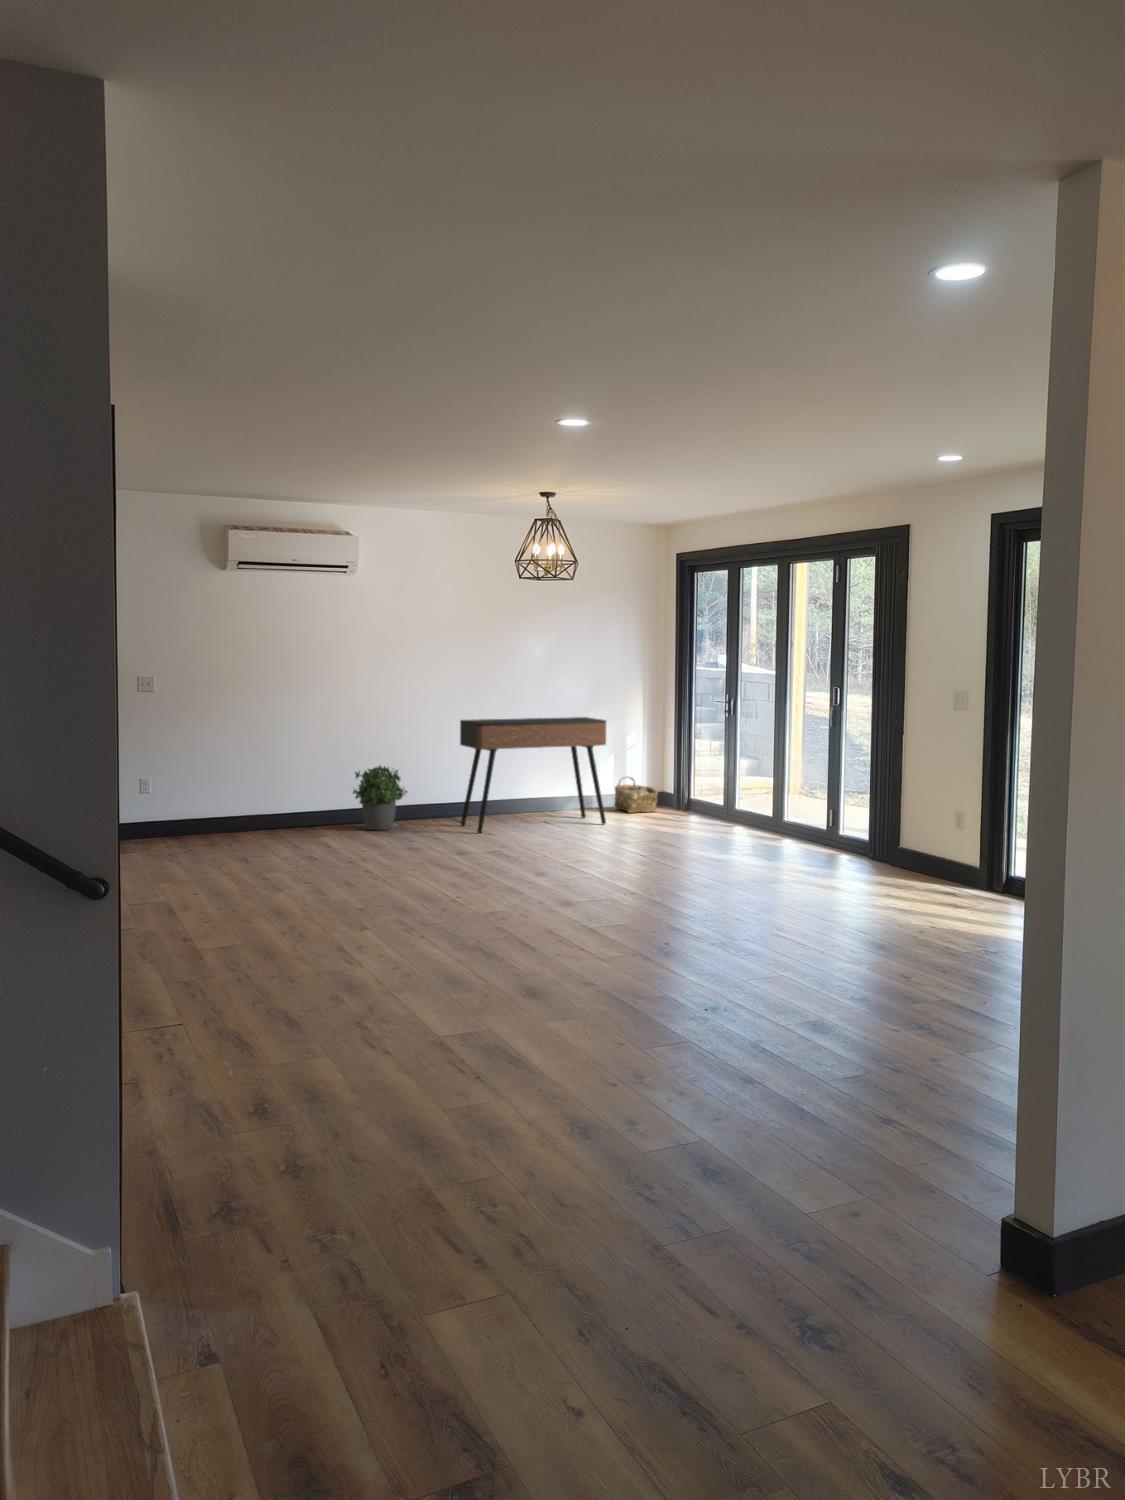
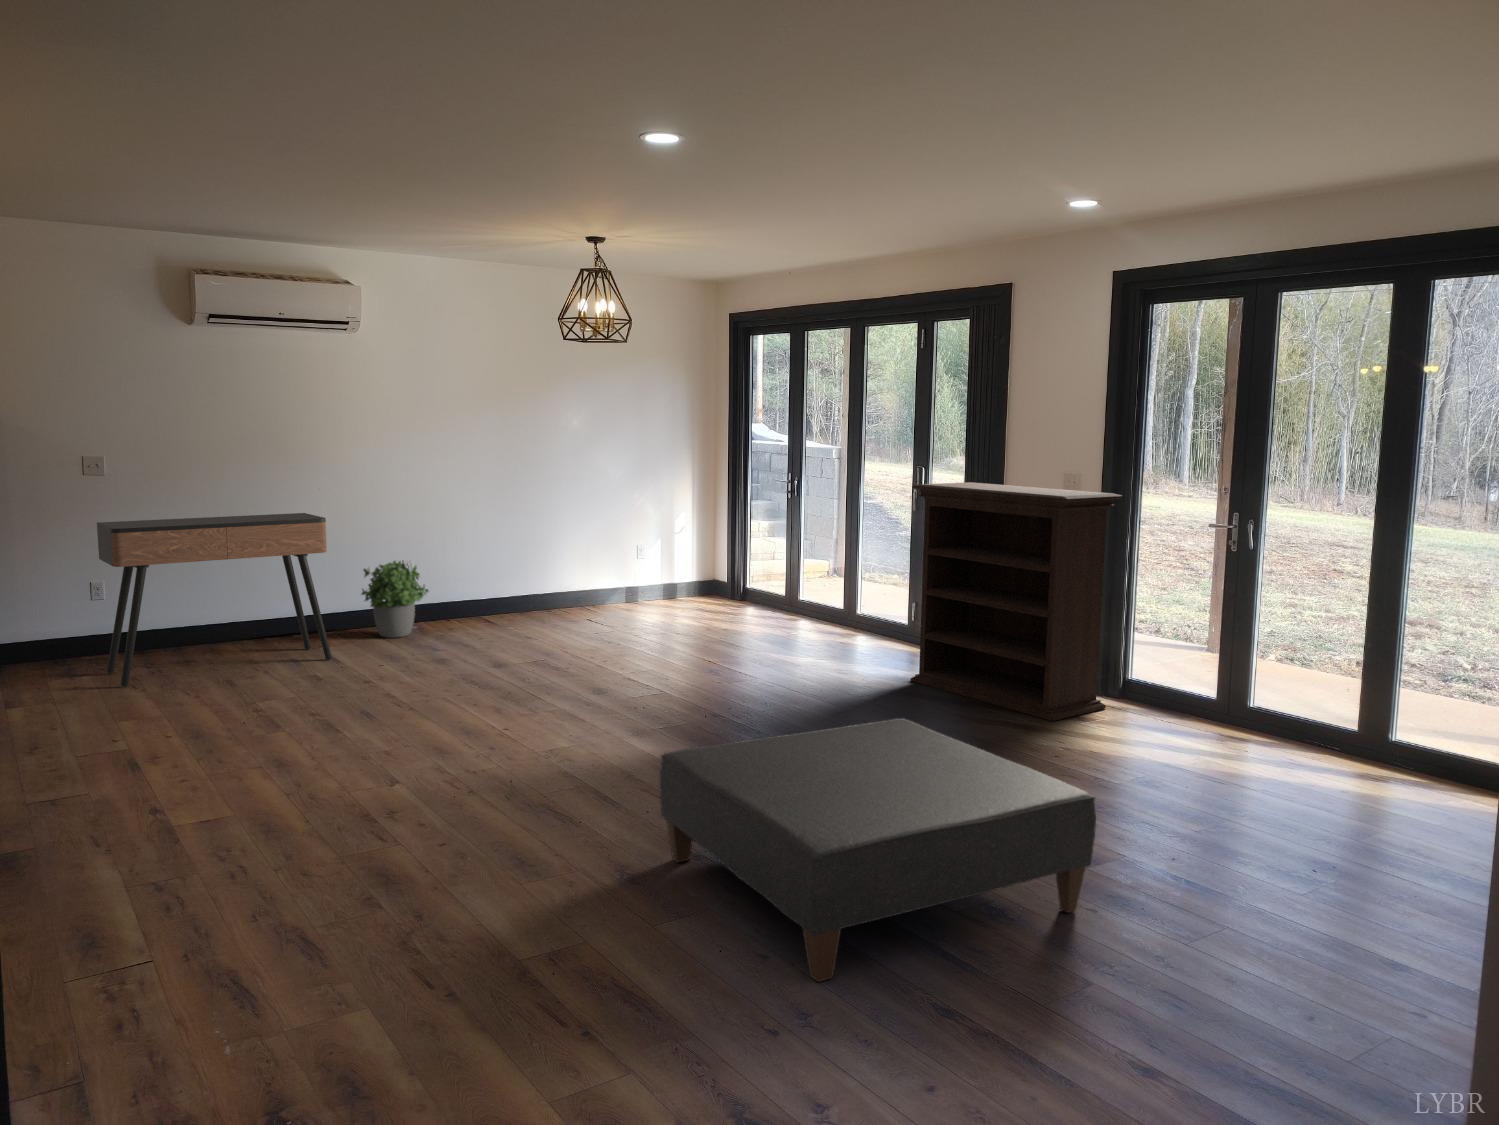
bookshelf: none [811,700,995,909] -> present [911,482,1124,721]
console table: present [460,717,607,833] -> present [97,513,332,687]
woven basket: present [614,776,658,813] -> none [663,564,712,606]
ottoman: none [546,886,882,1061] -> present [659,718,1096,982]

